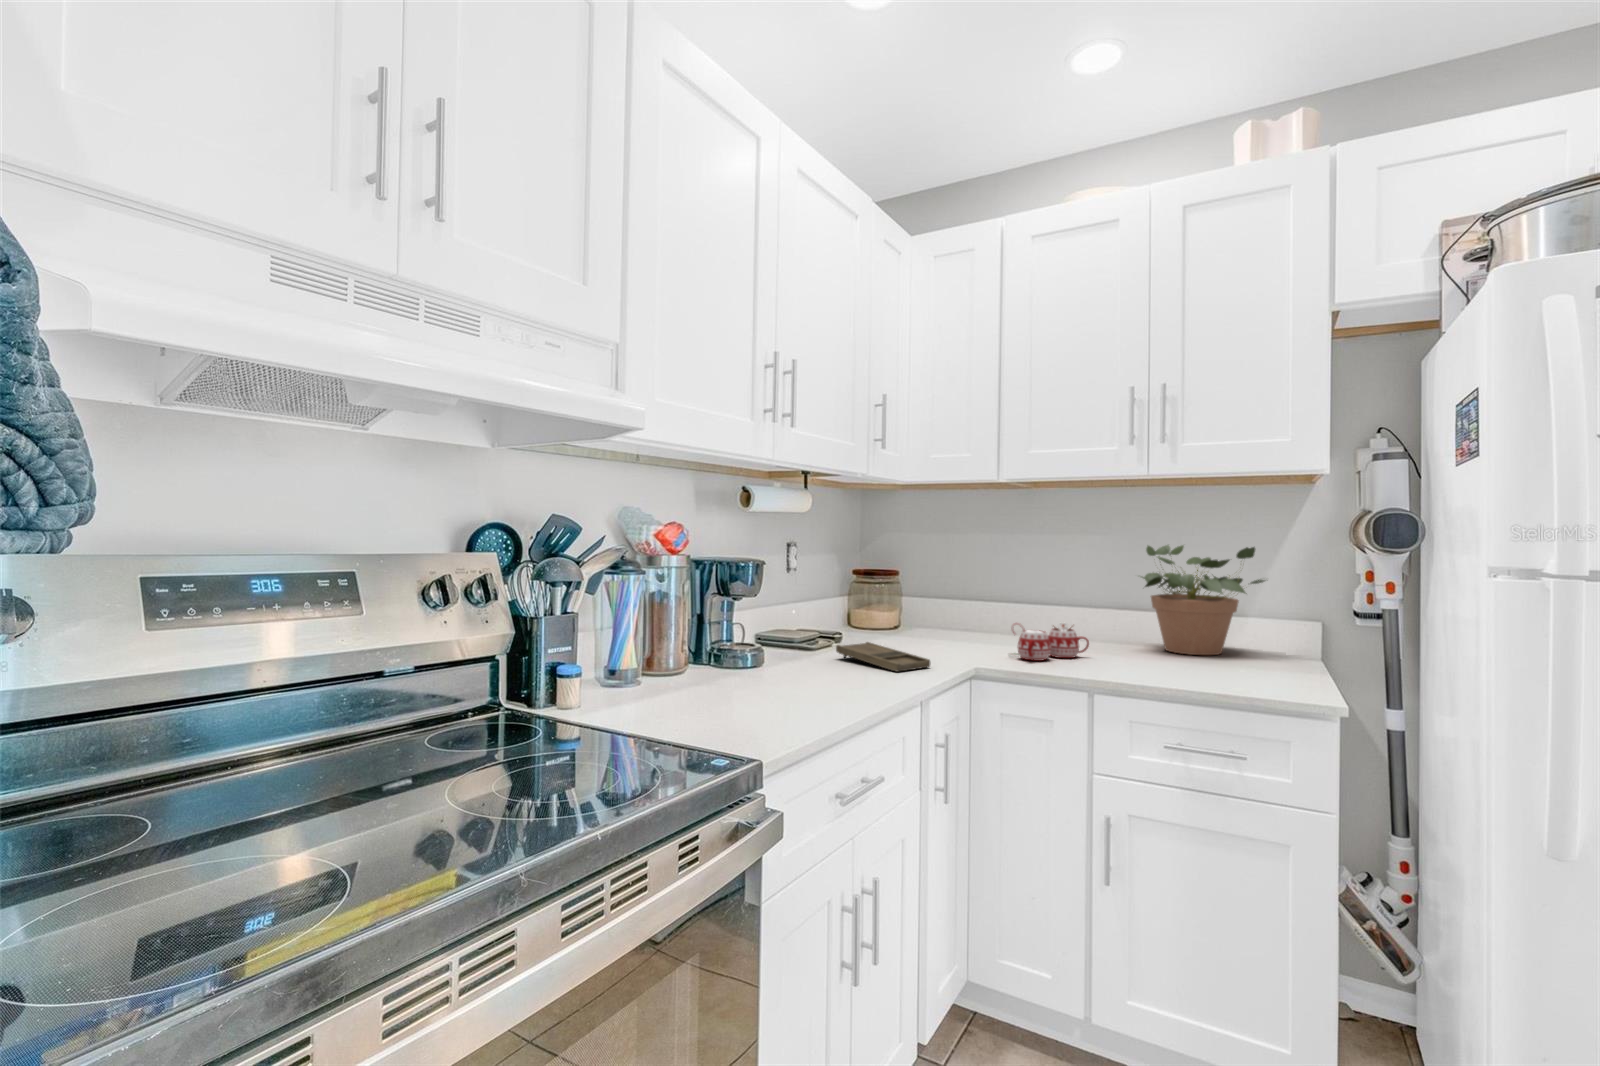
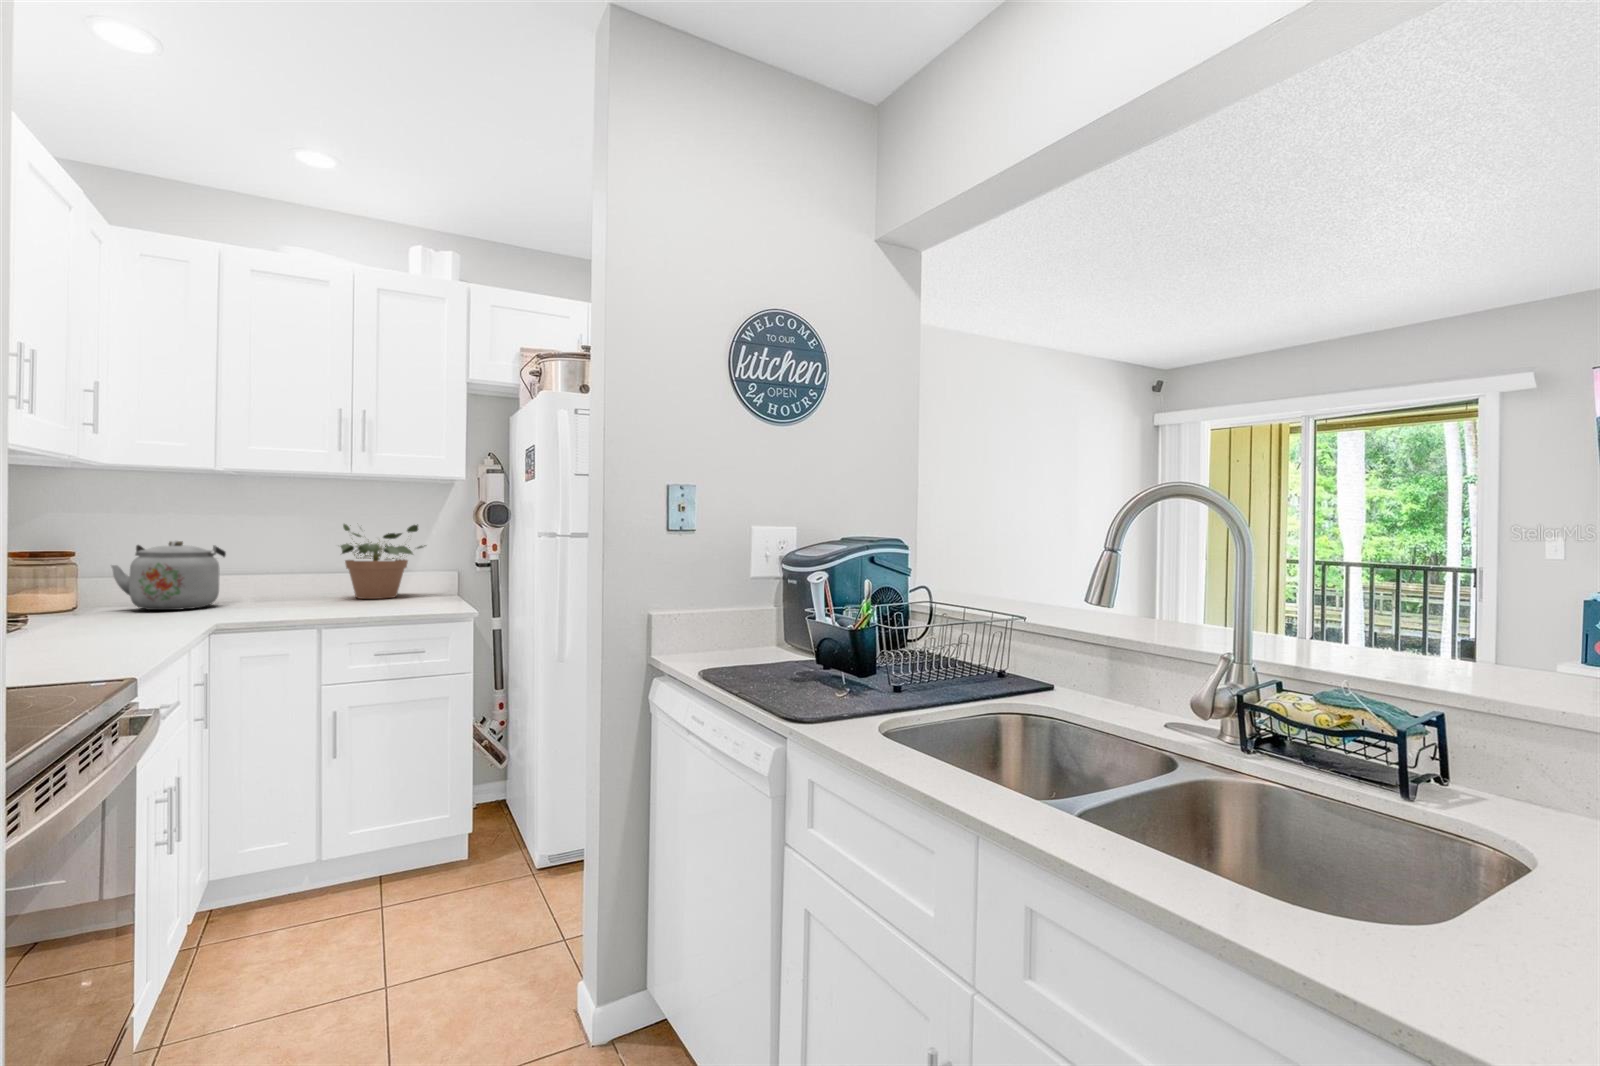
kettle: none [919,564,1020,643] -> present [111,541,226,610]
mug: present [1009,622,1089,661] -> none [231,582,303,612]
tray: present [836,642,931,672] -> none [41,613,166,630]

